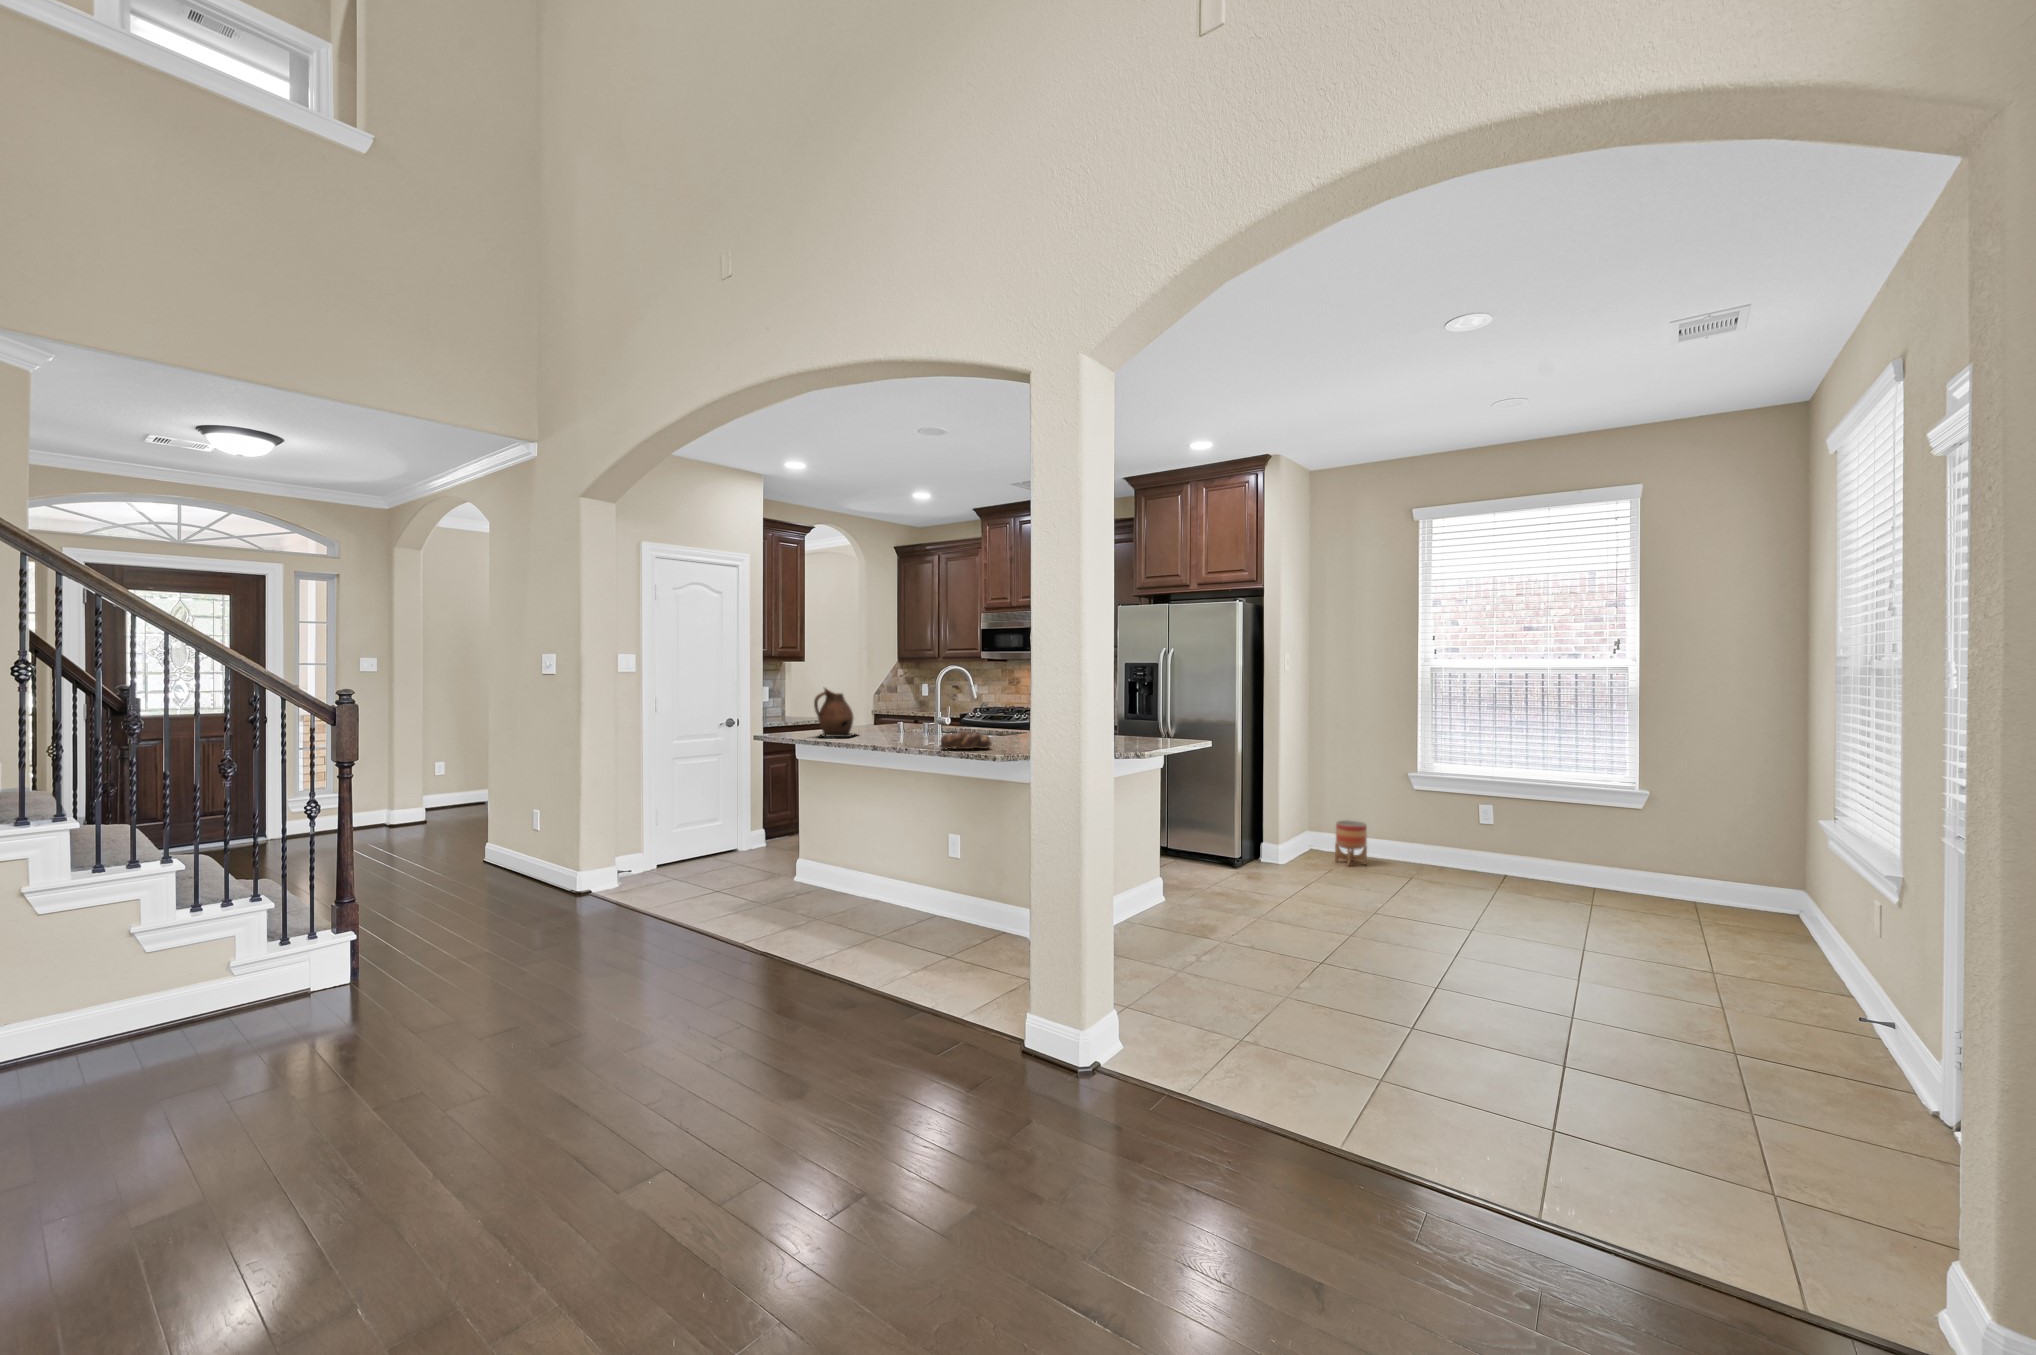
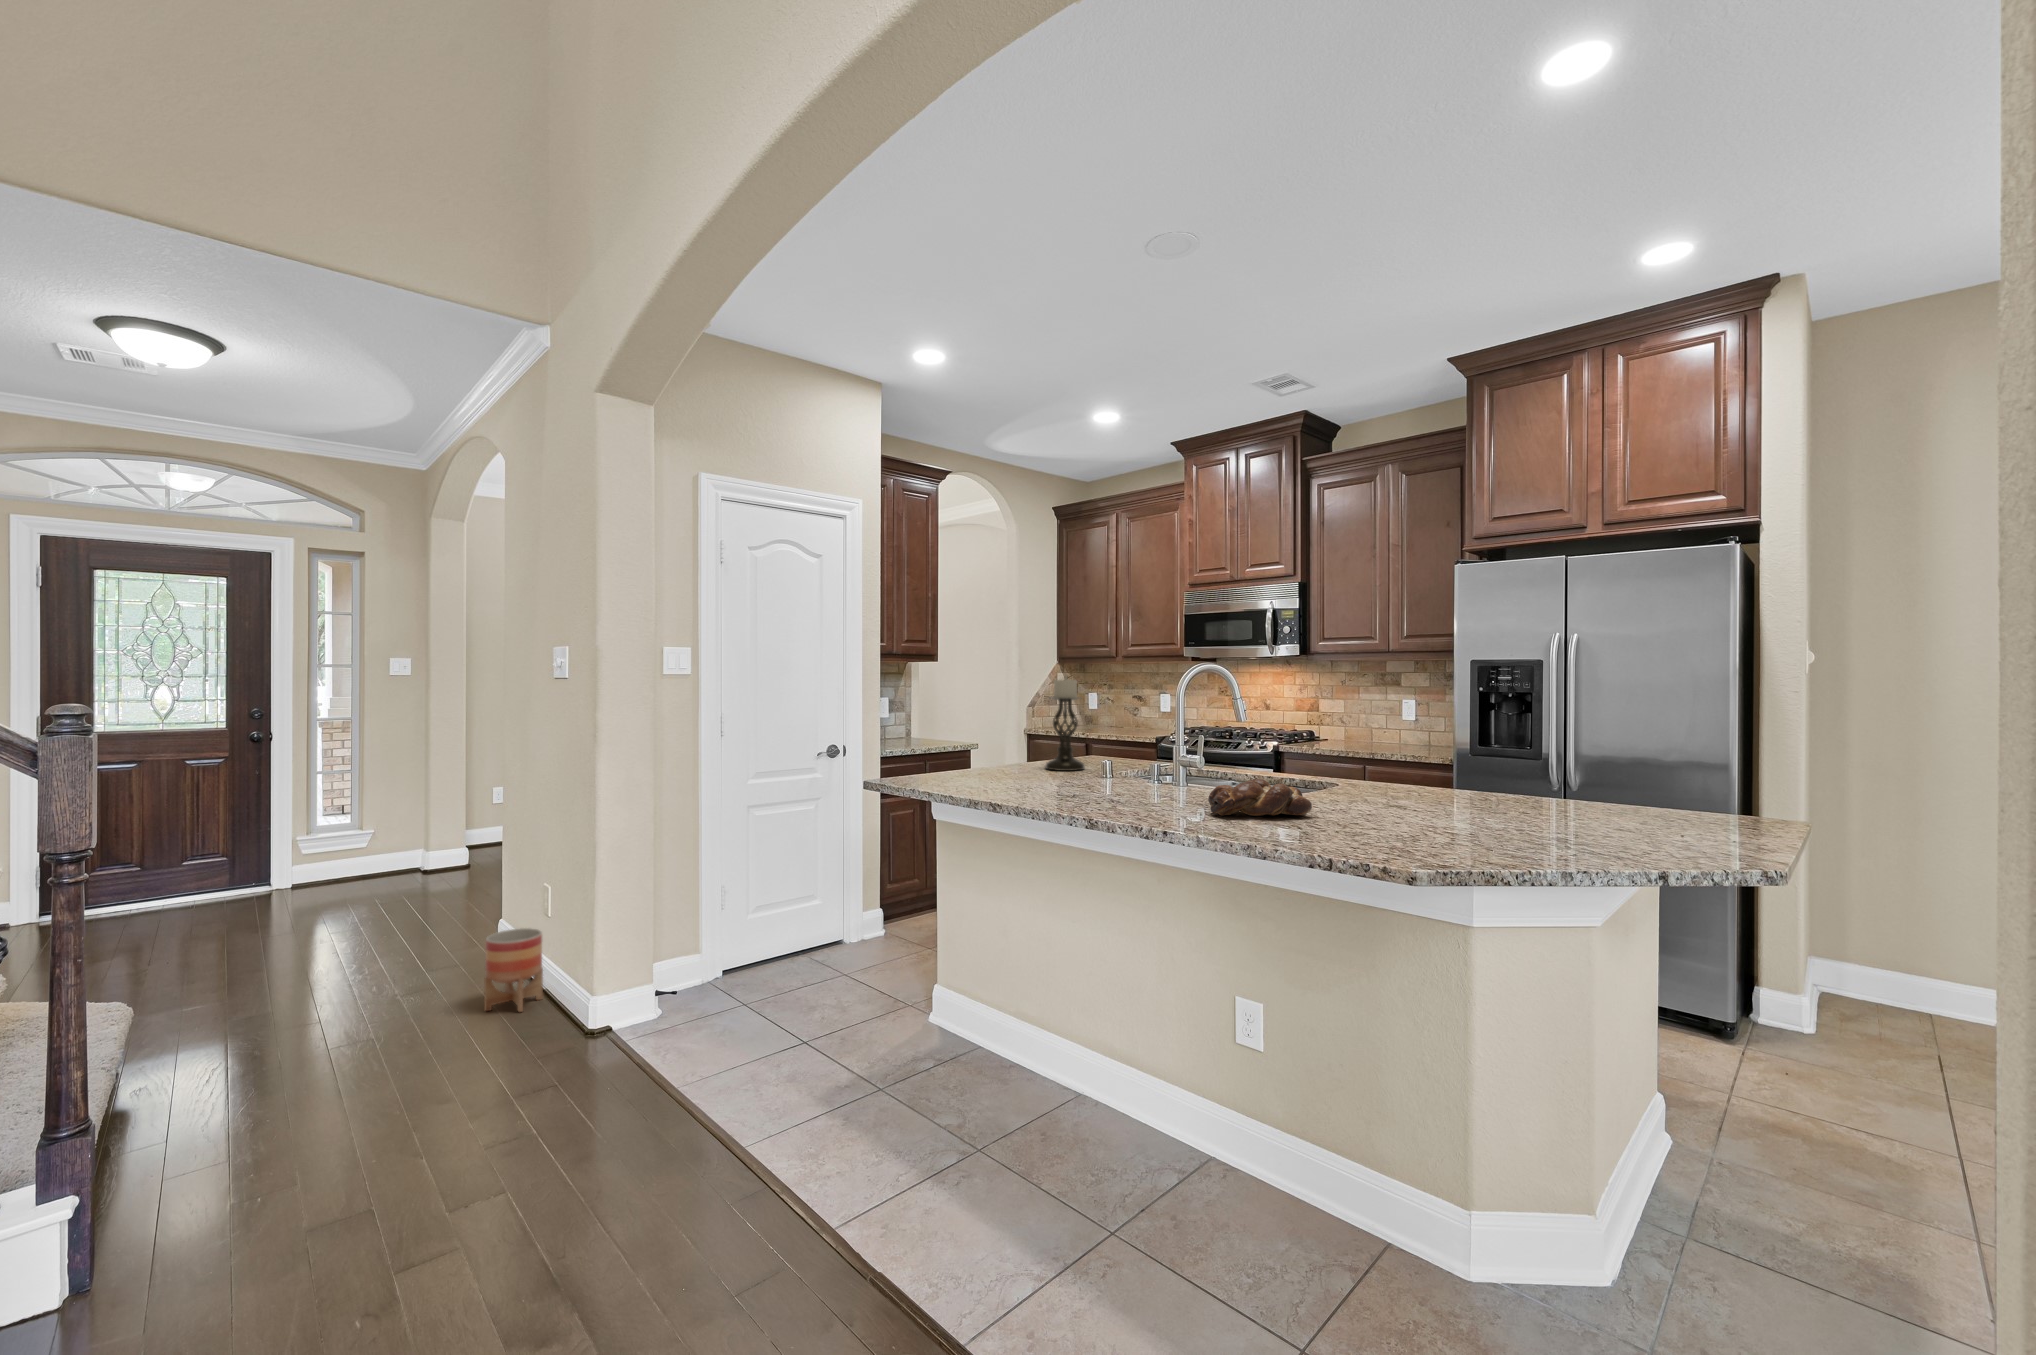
candle holder: none [867,674,892,732] -> present [1045,676,1085,771]
ceramic pitcher: present [814,688,855,737] -> none [966,698,1038,783]
planter: present [1335,820,1367,866] -> present [484,928,543,1012]

